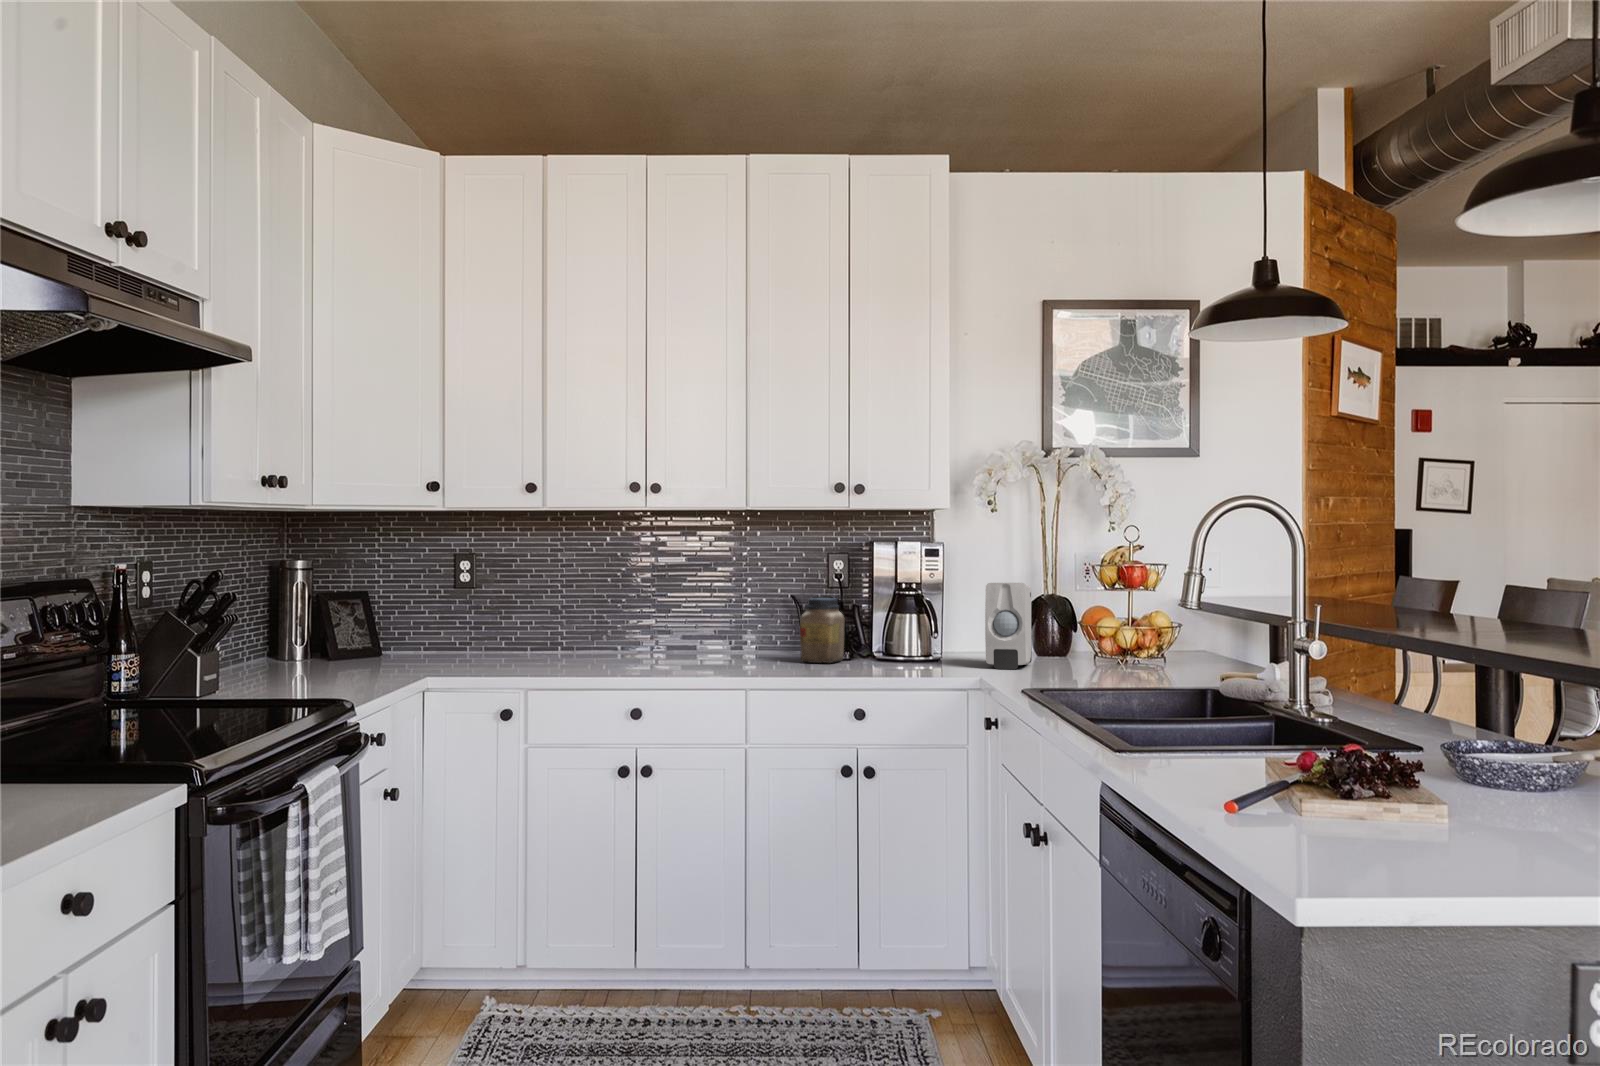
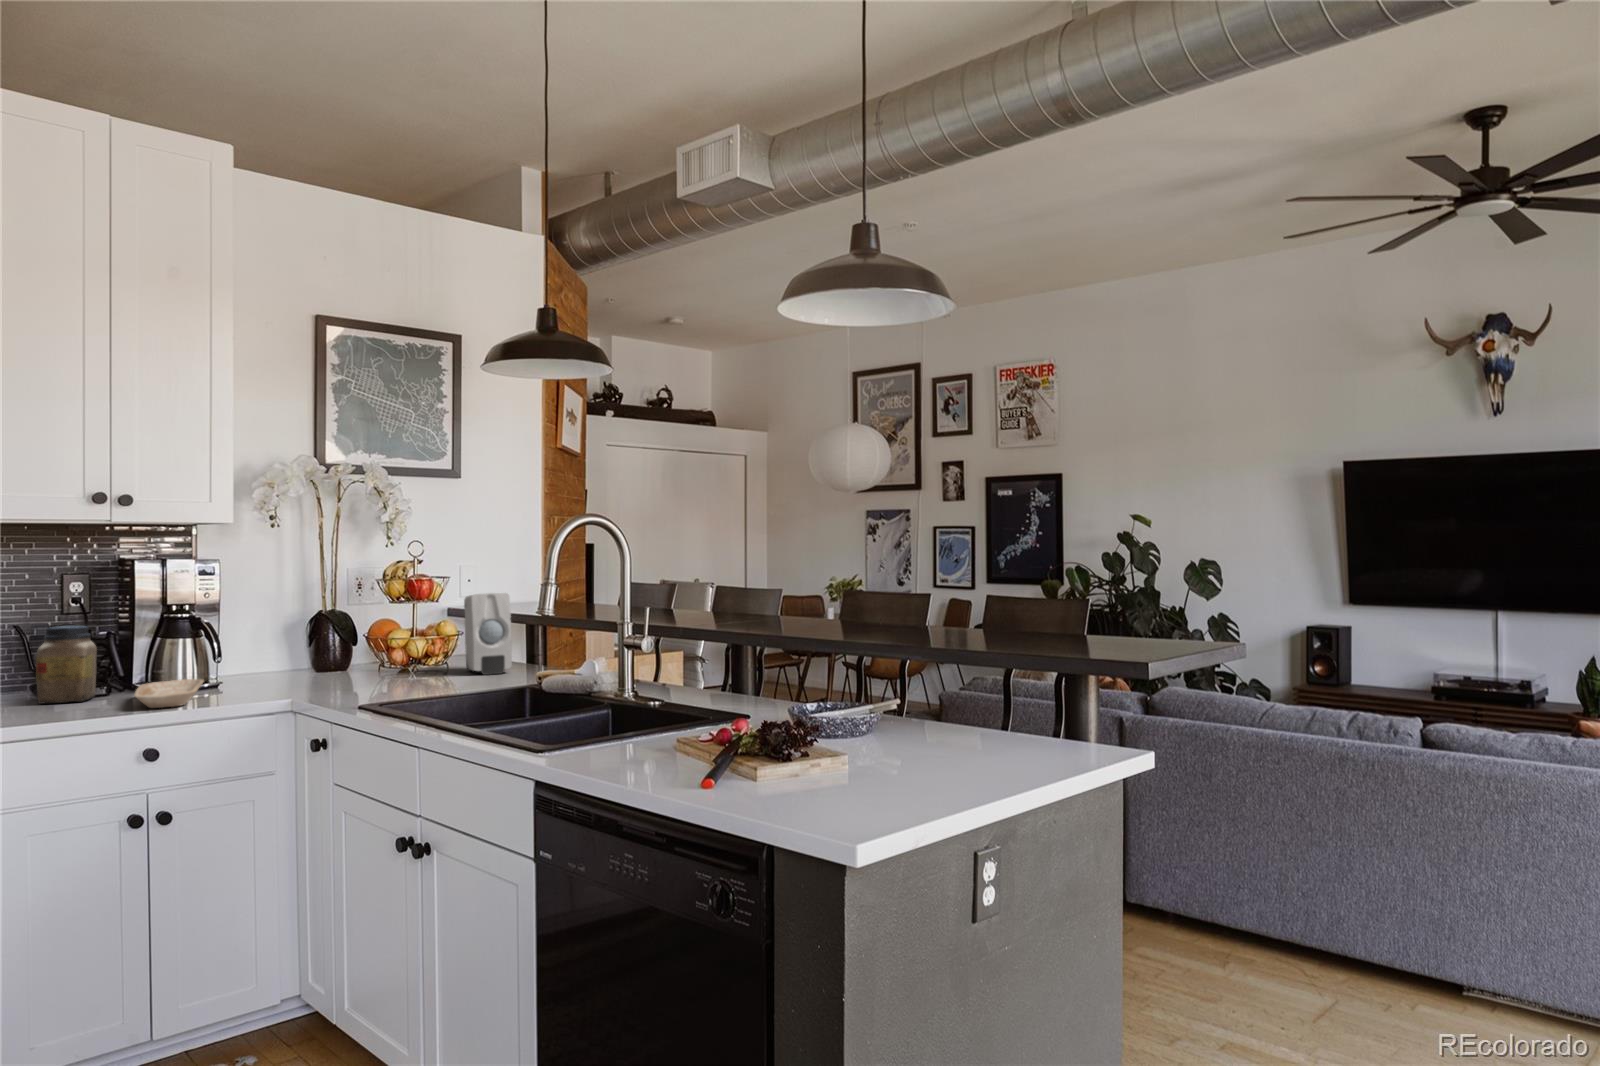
soap dispenser: present [985,583,1032,669] -> present [464,593,512,675]
tray: none [854,651,919,674] -> present [134,679,204,708]

